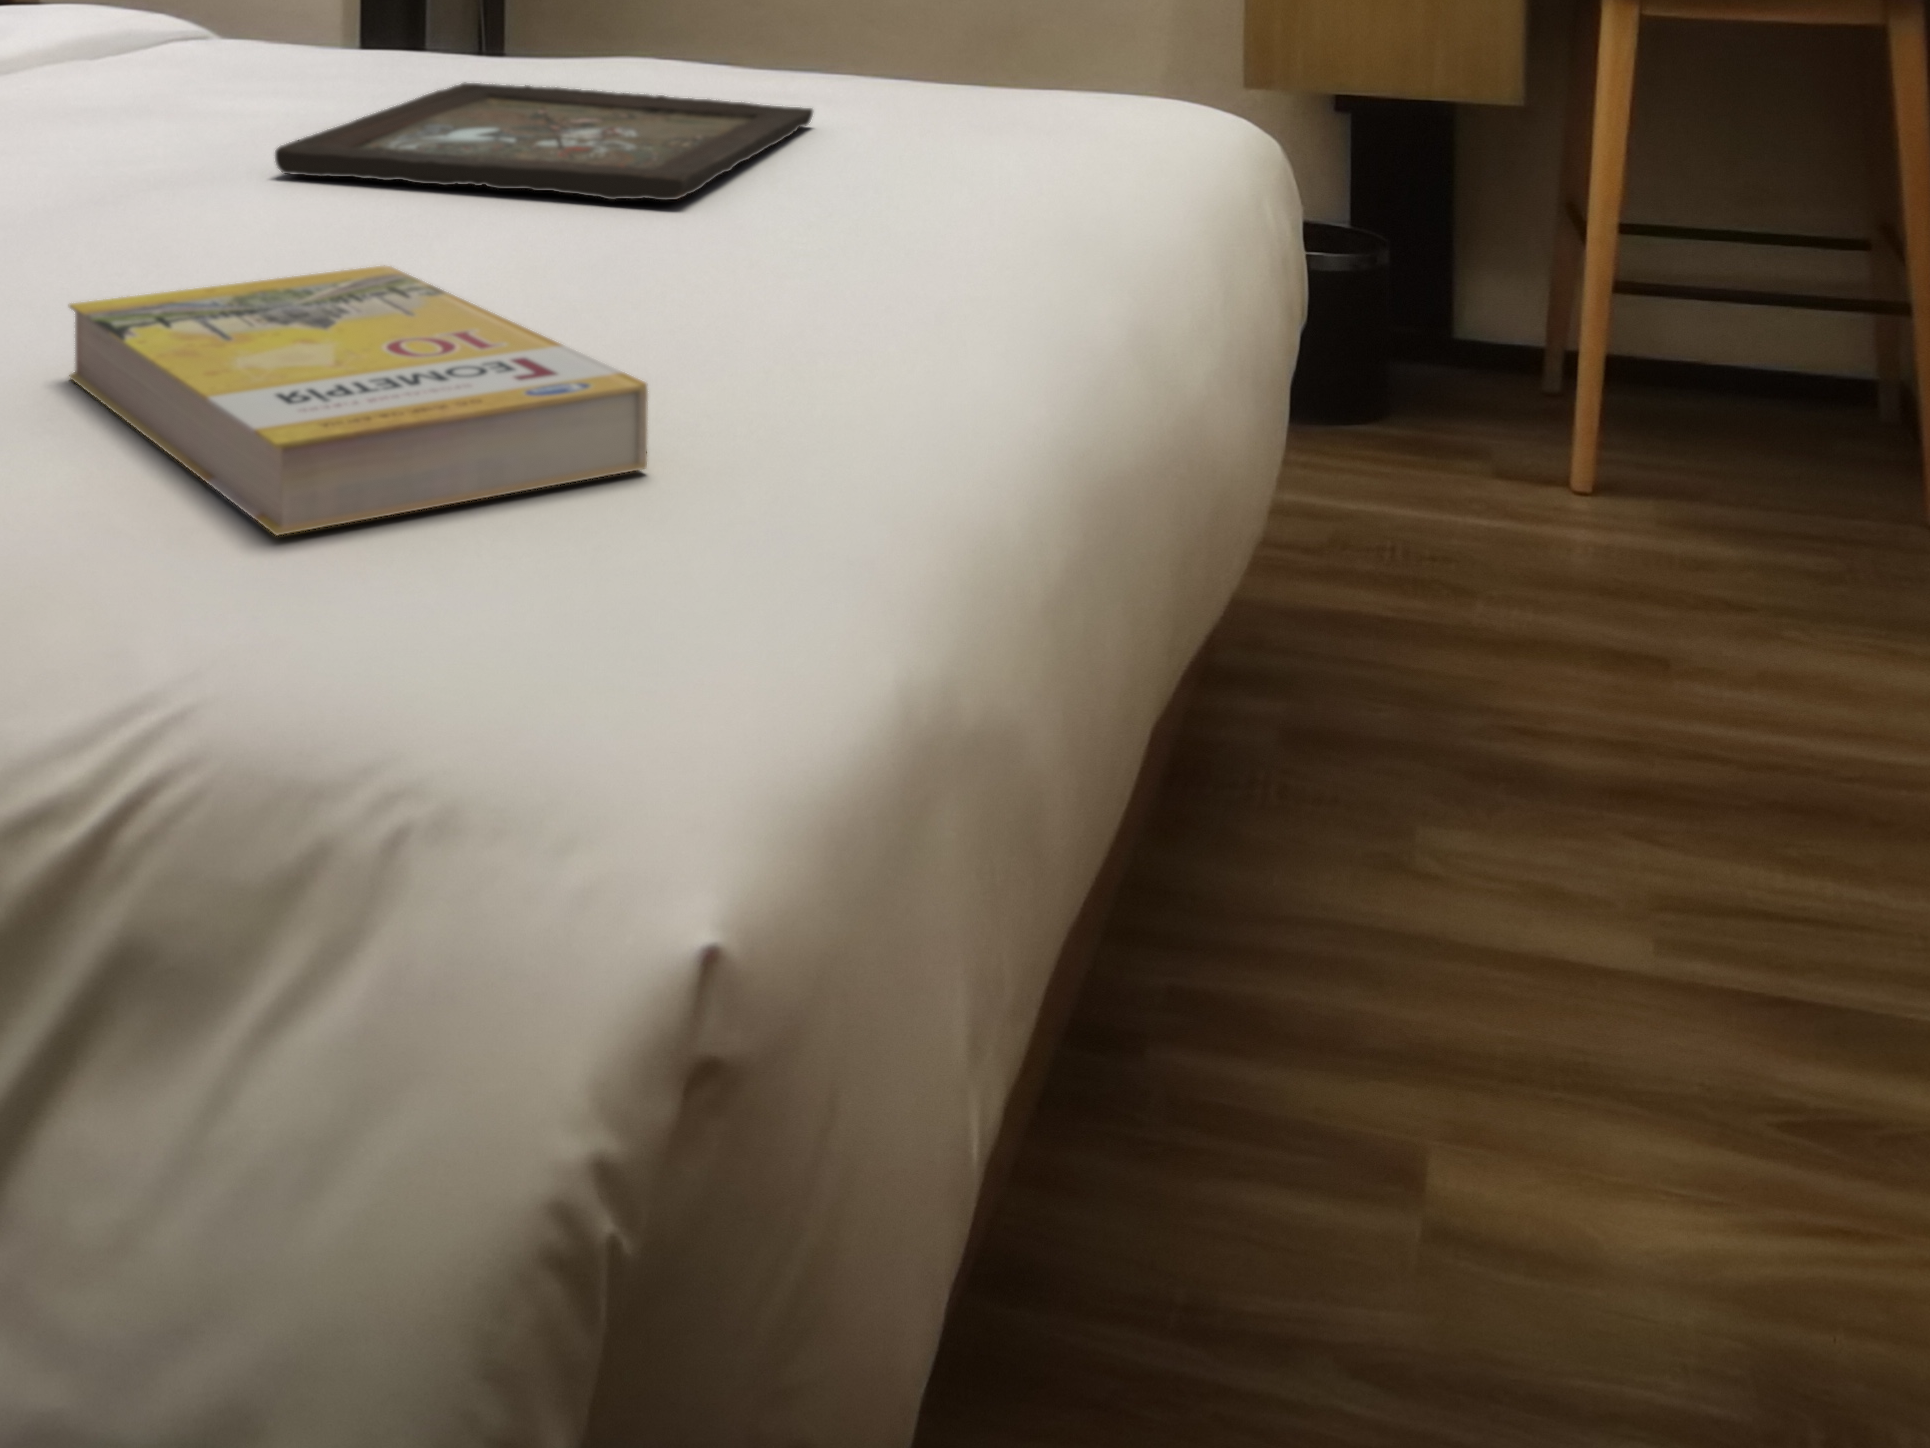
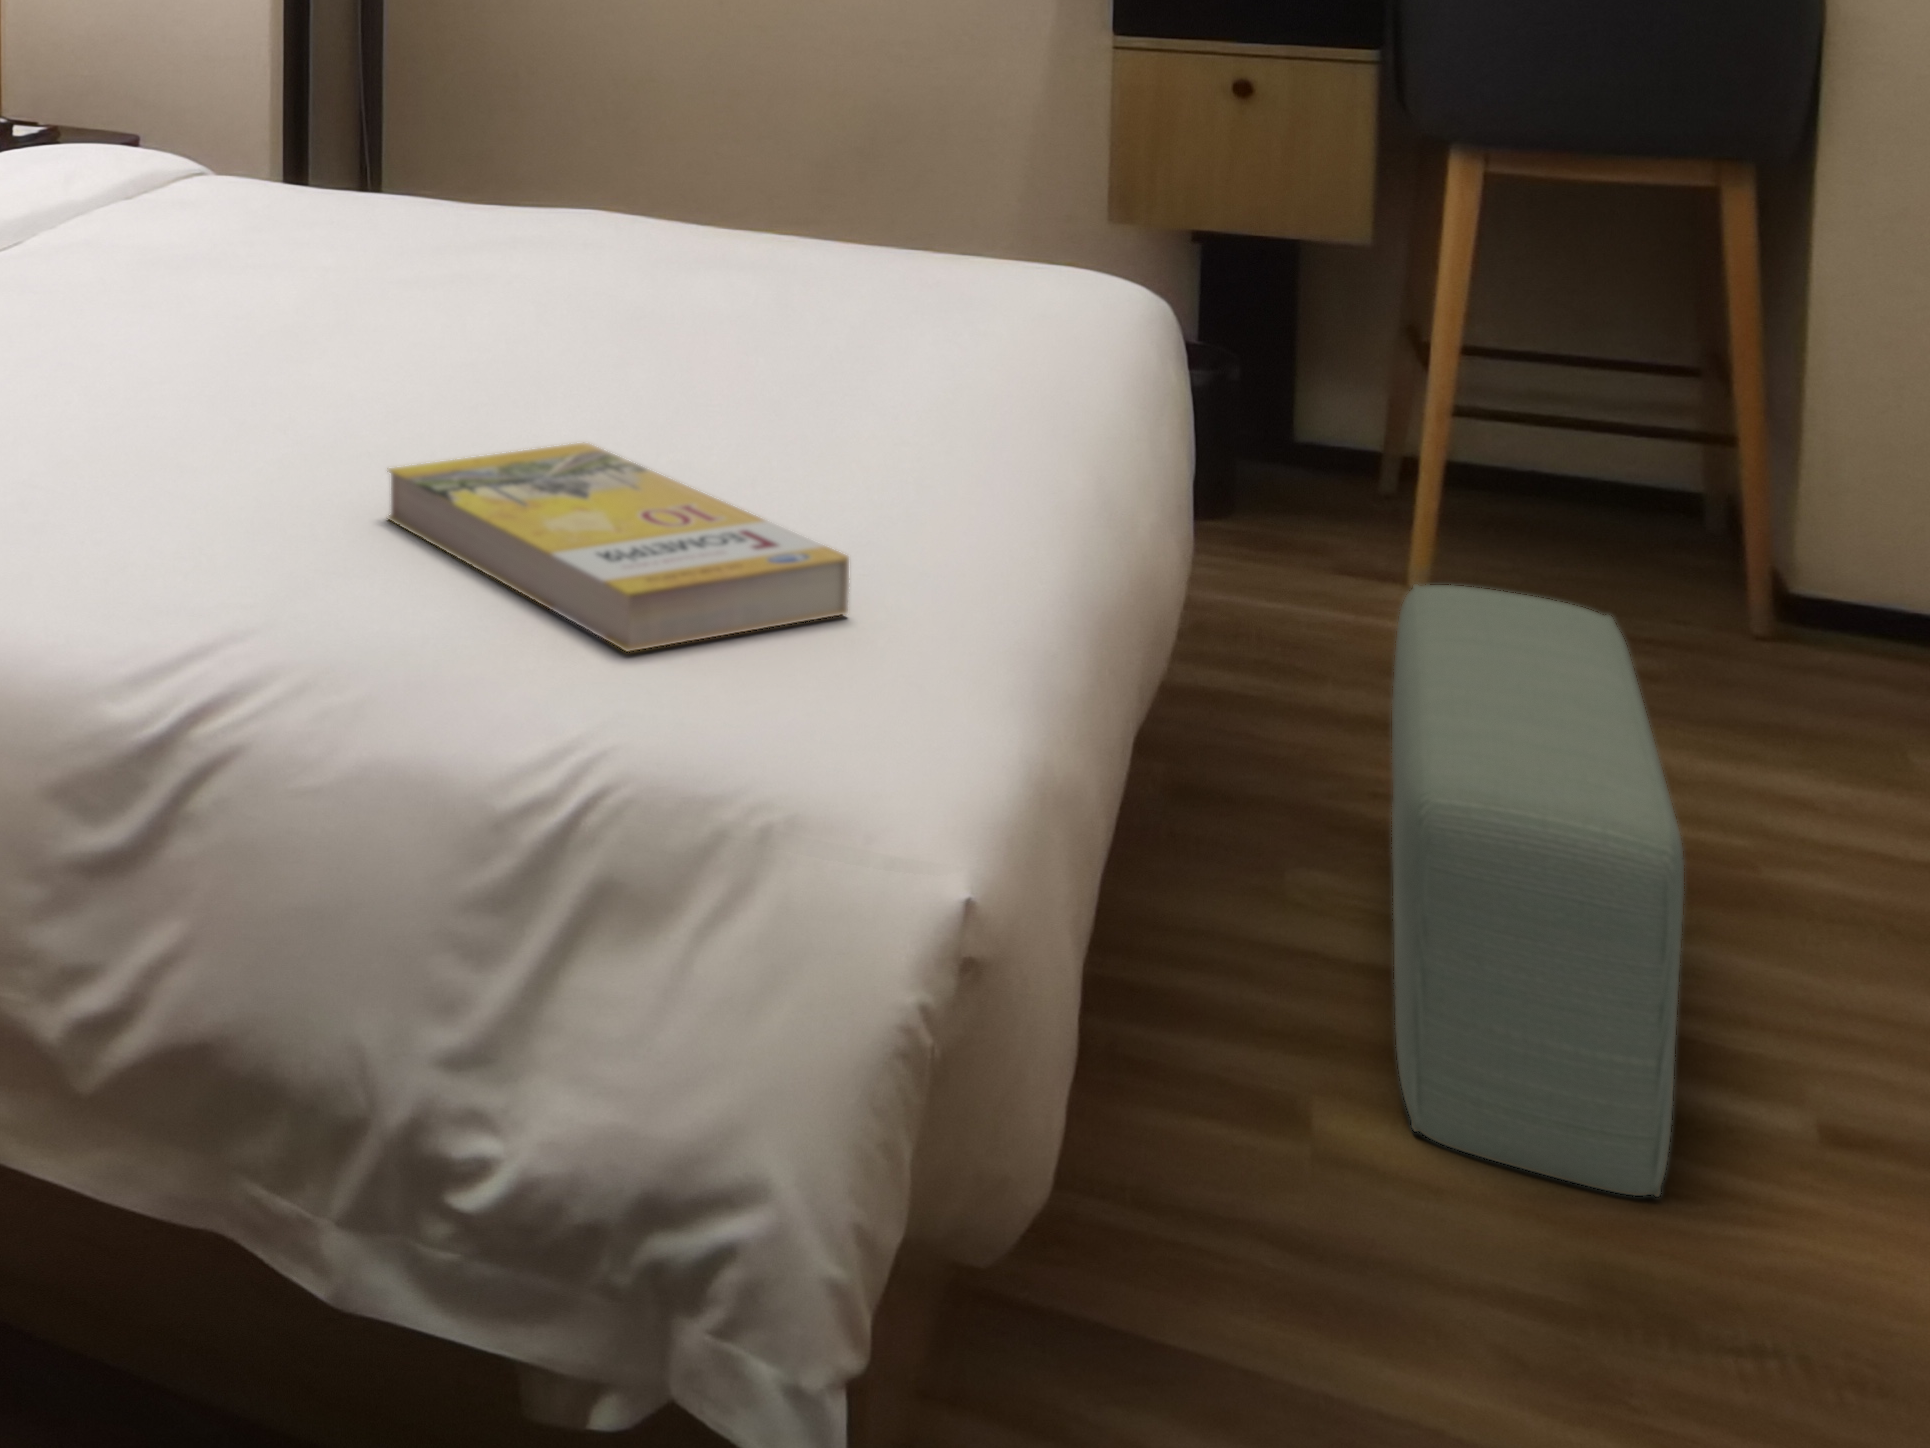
tray: present [275,82,813,200] -> none [398,249,799,375]
pouf: none [1466,449,1779,1198] -> present [1392,585,1684,1196]

